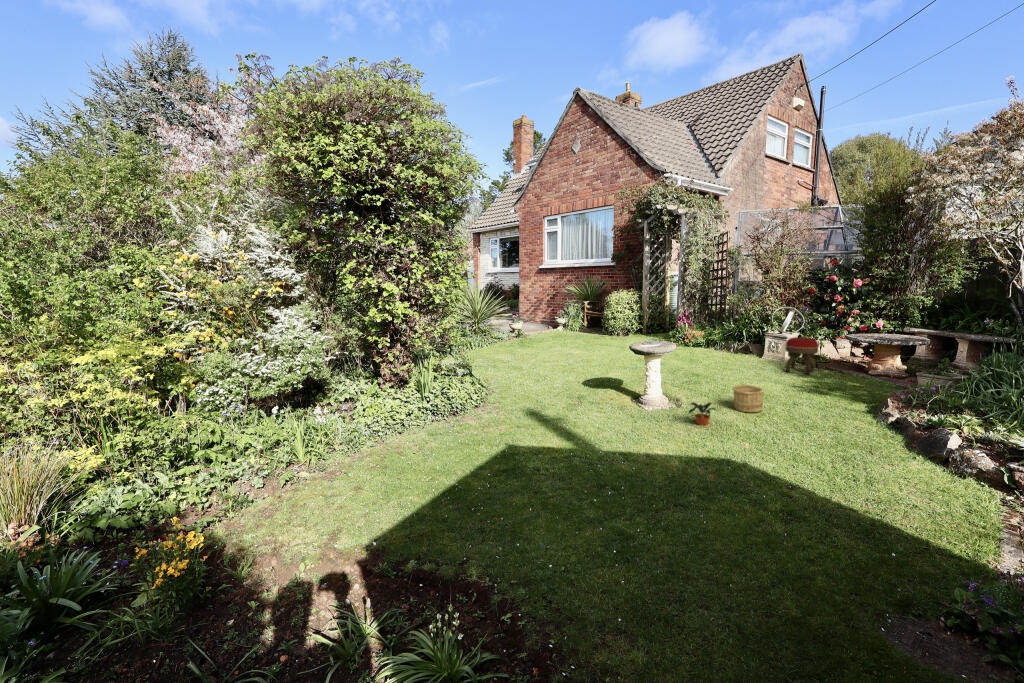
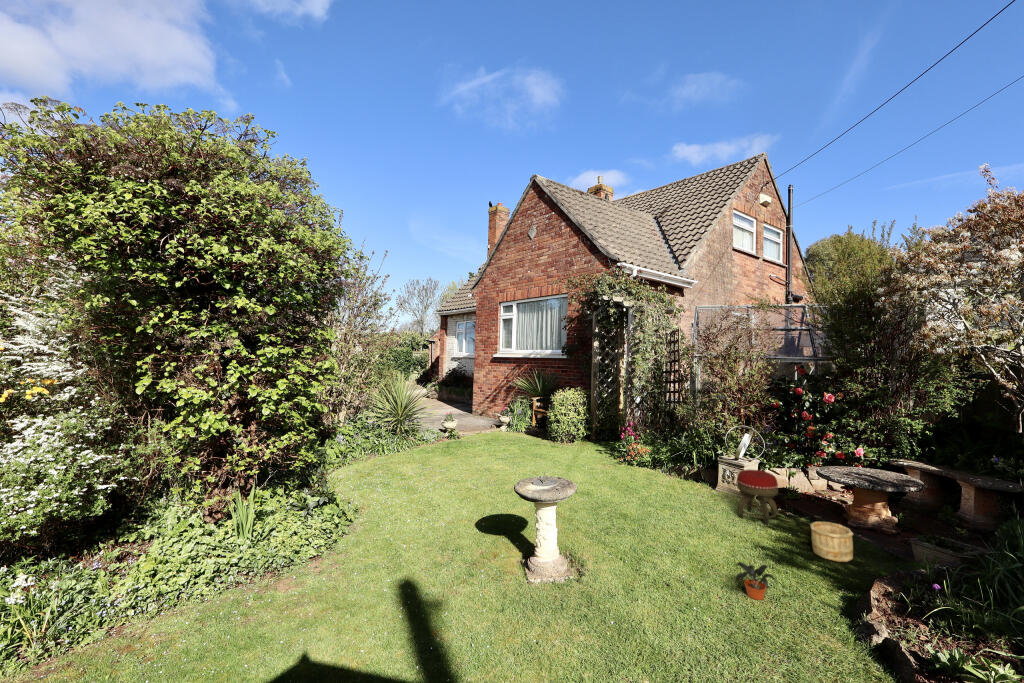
wooden bucket: present [733,385,763,413] -> present [810,521,853,562]
potted plant: present [689,402,716,425] -> present [736,562,775,600]

